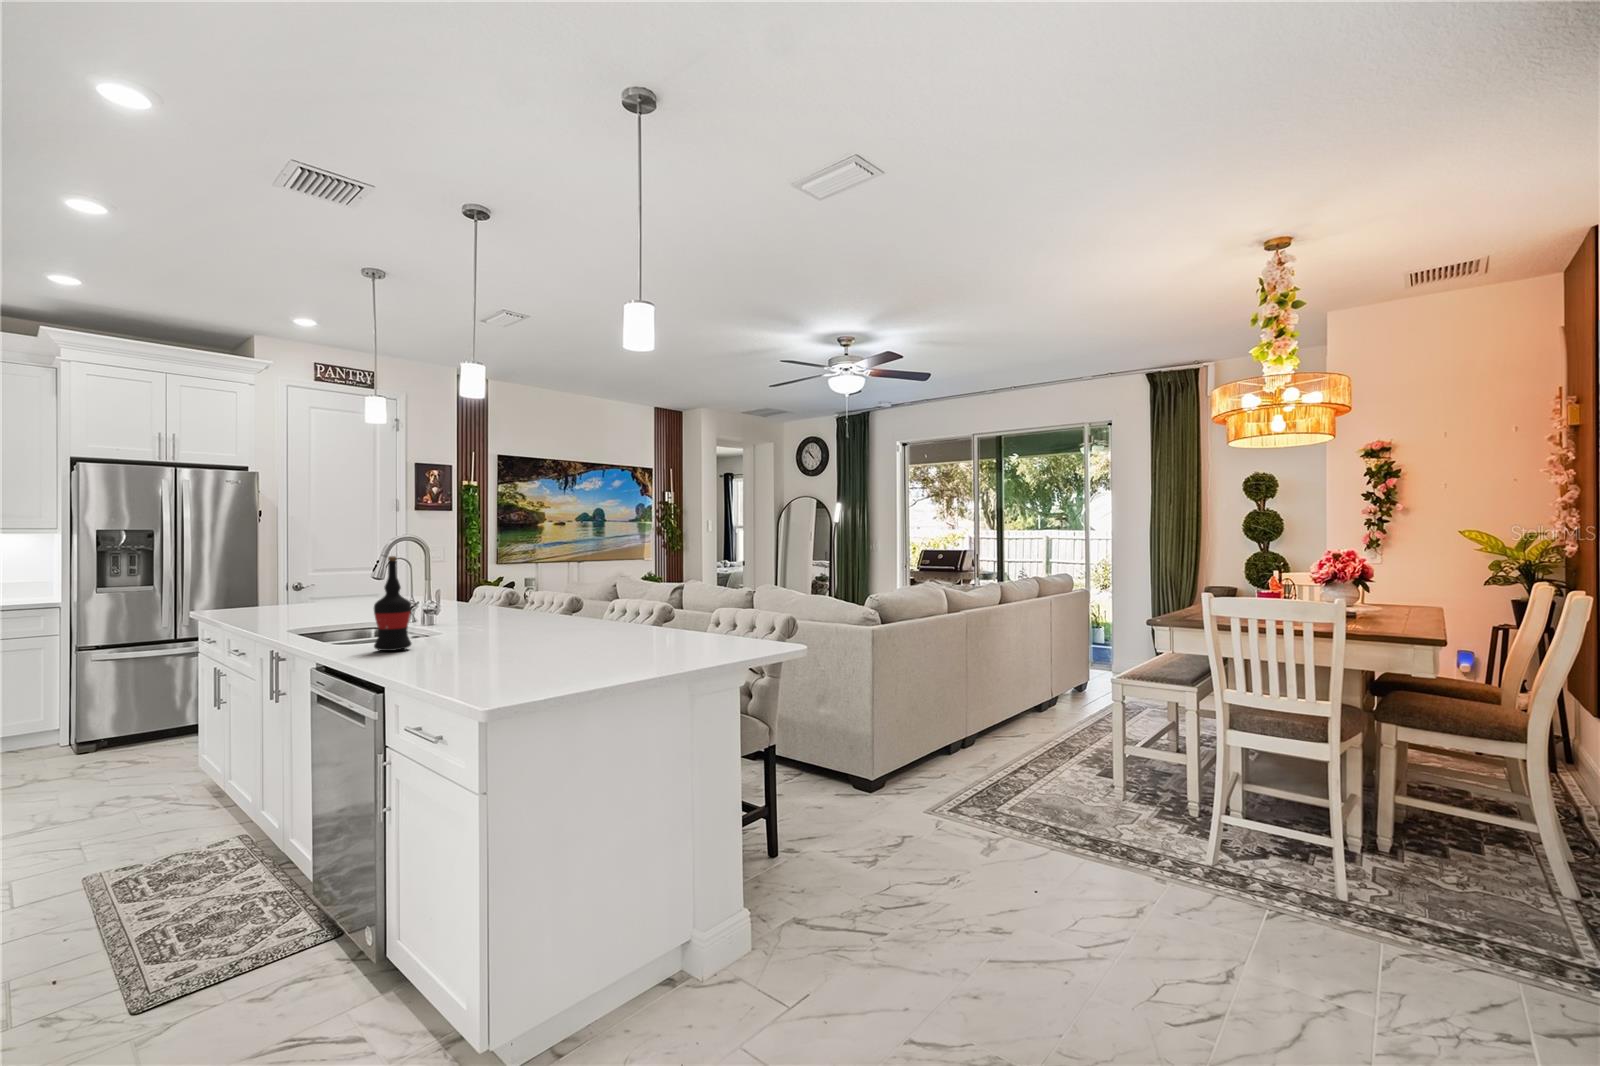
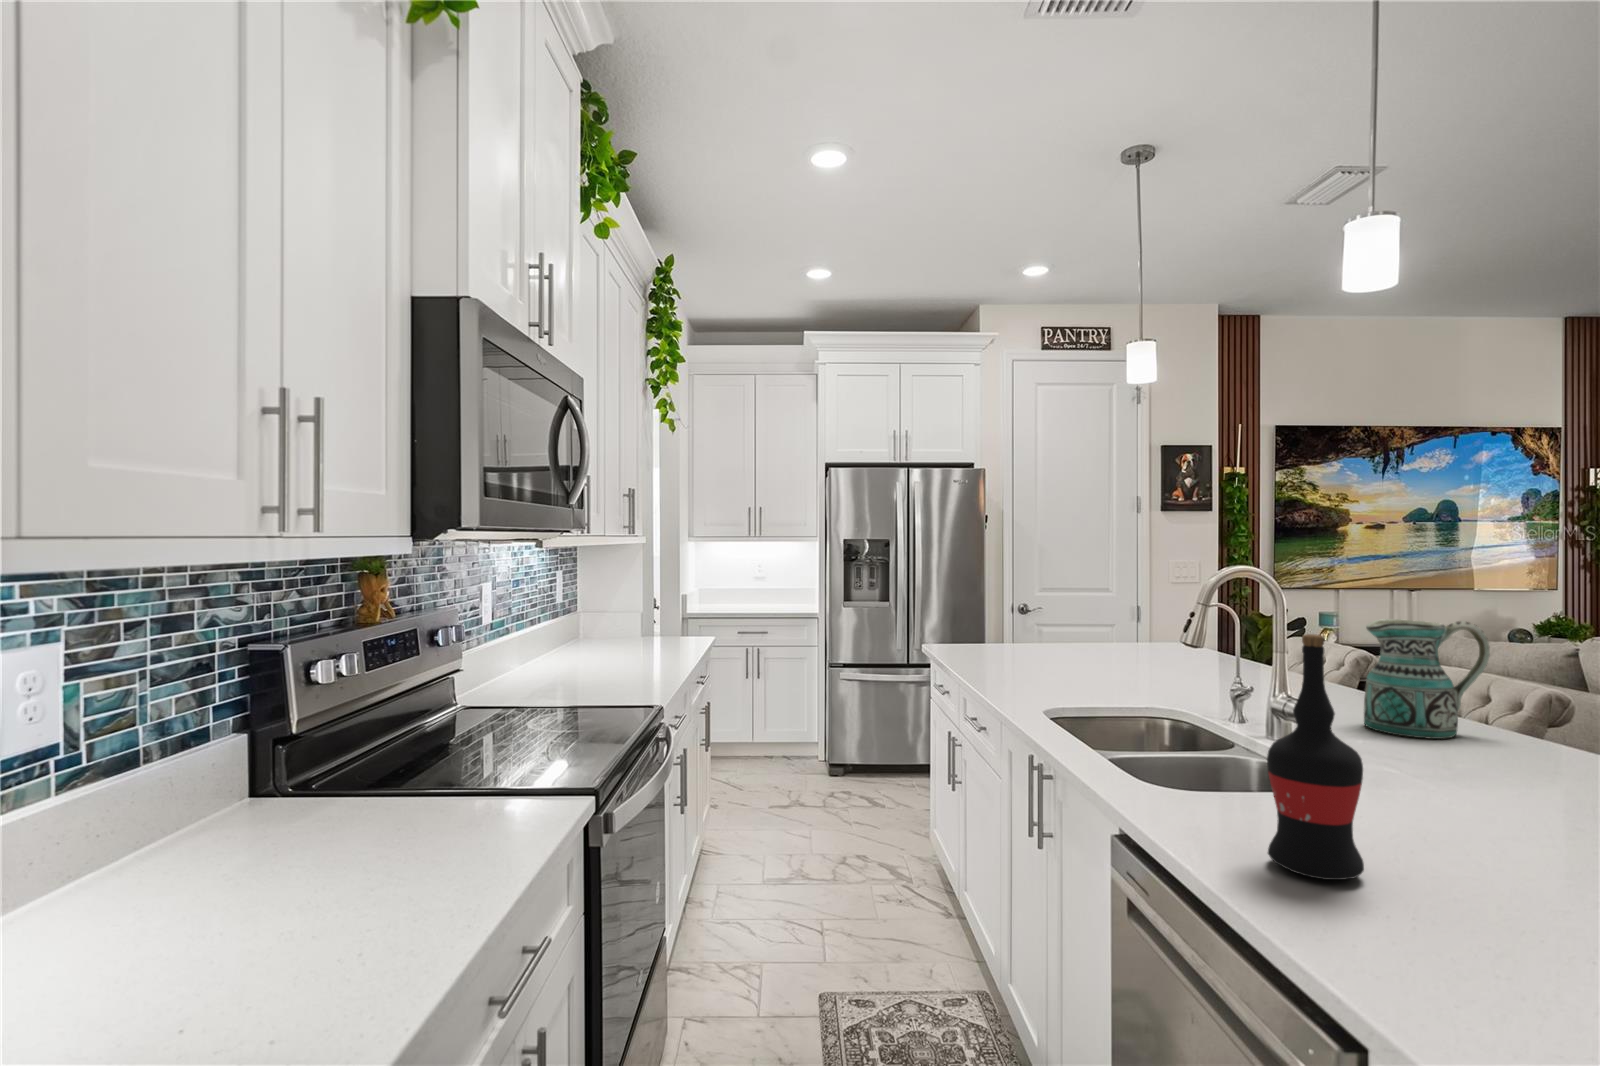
ceramic pitcher: none [476,563,529,619] -> present [1364,619,1490,739]

